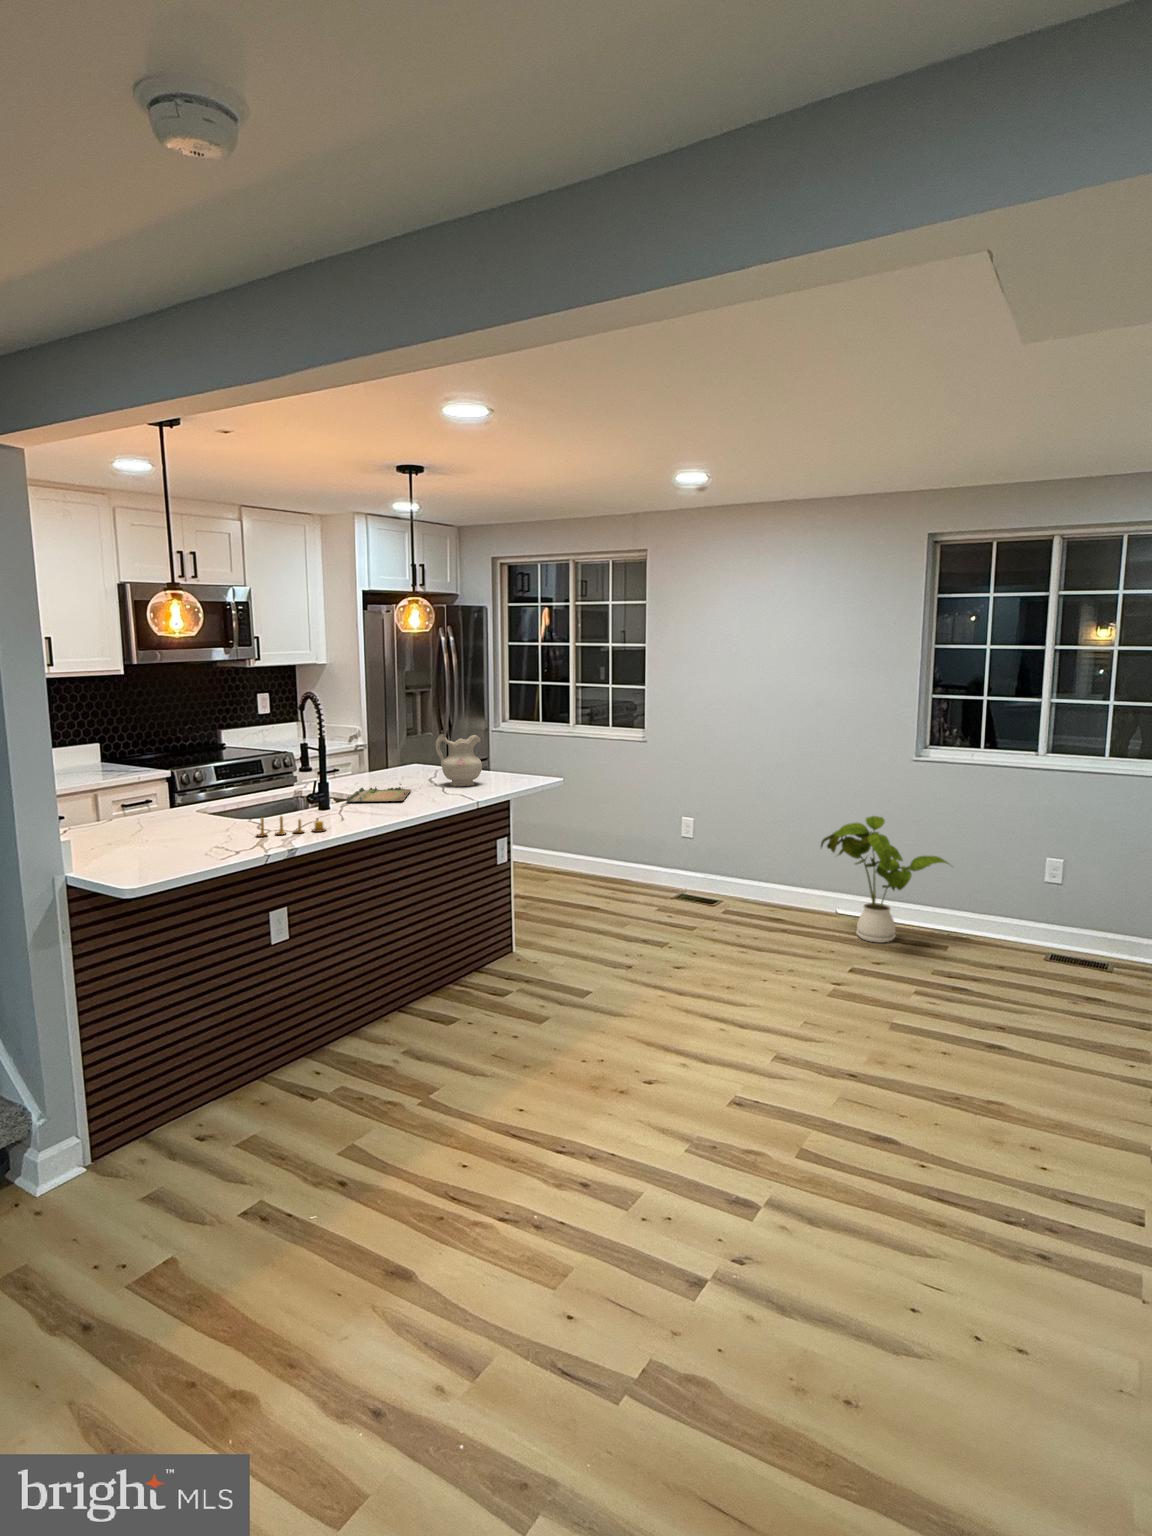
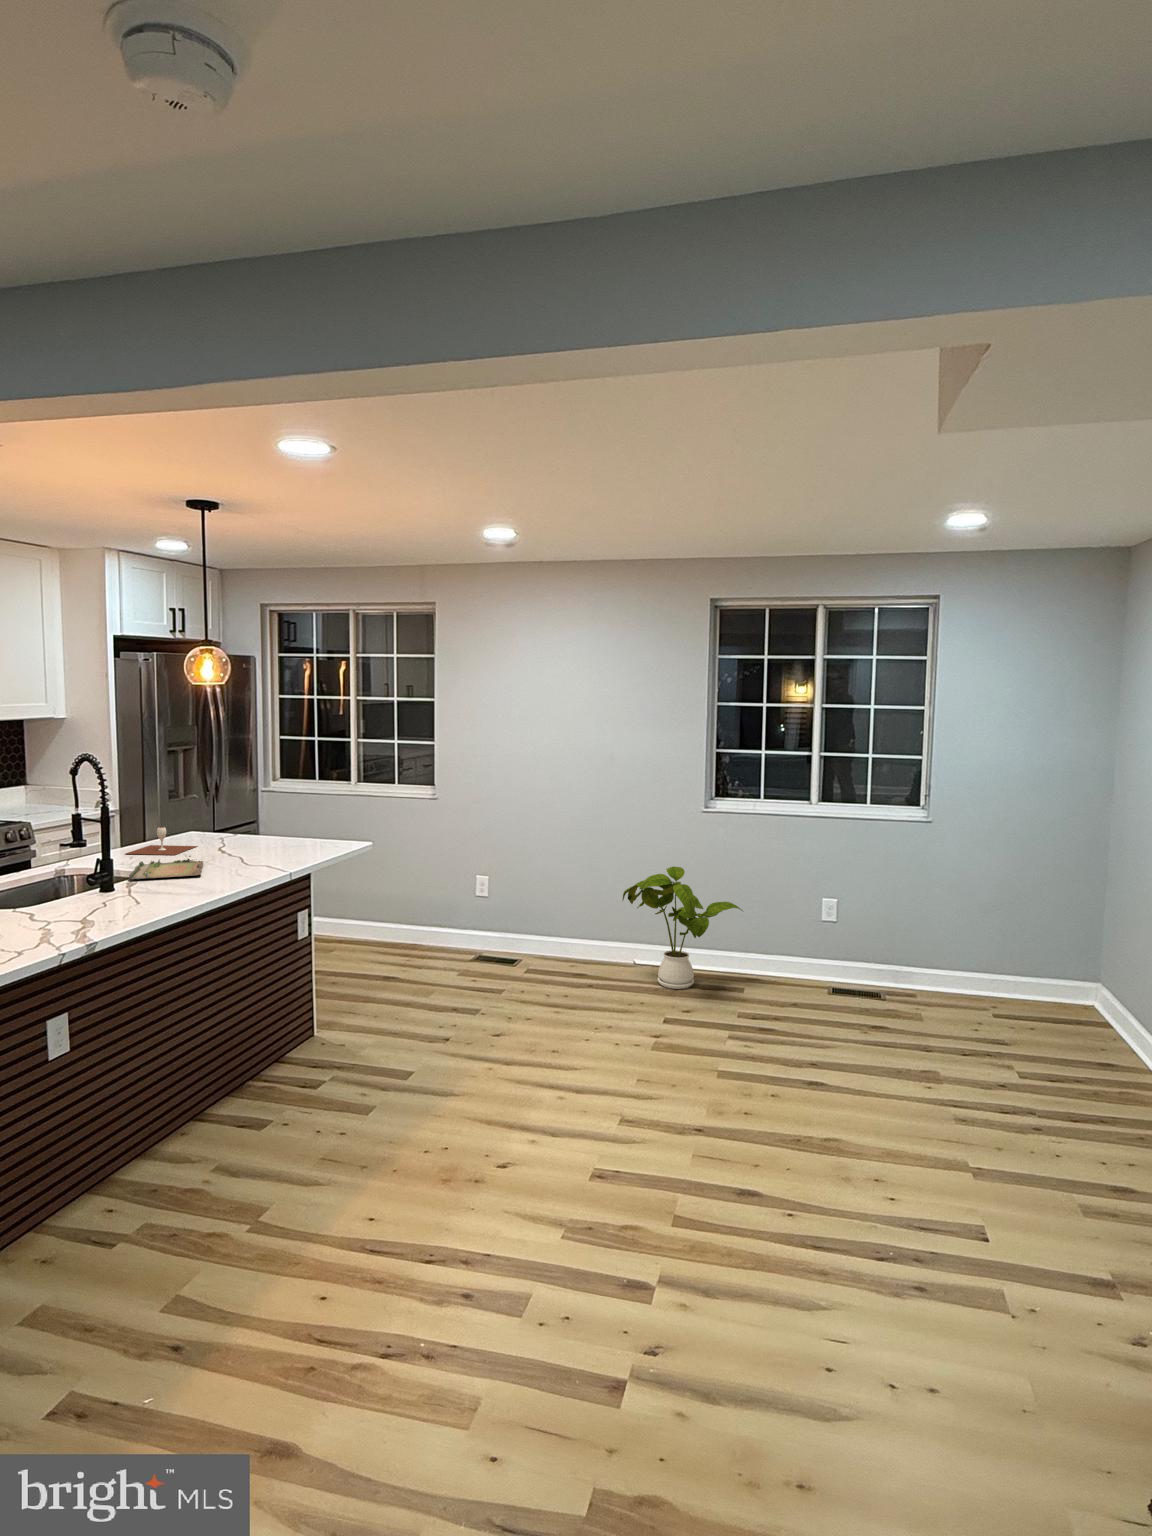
ceramic pitcher: present [436,734,482,786] -> none [229,797,283,855]
wine glass: none [354,759,415,784] -> present [126,827,197,855]
candle: present [257,816,326,837] -> none [29,900,121,929]

